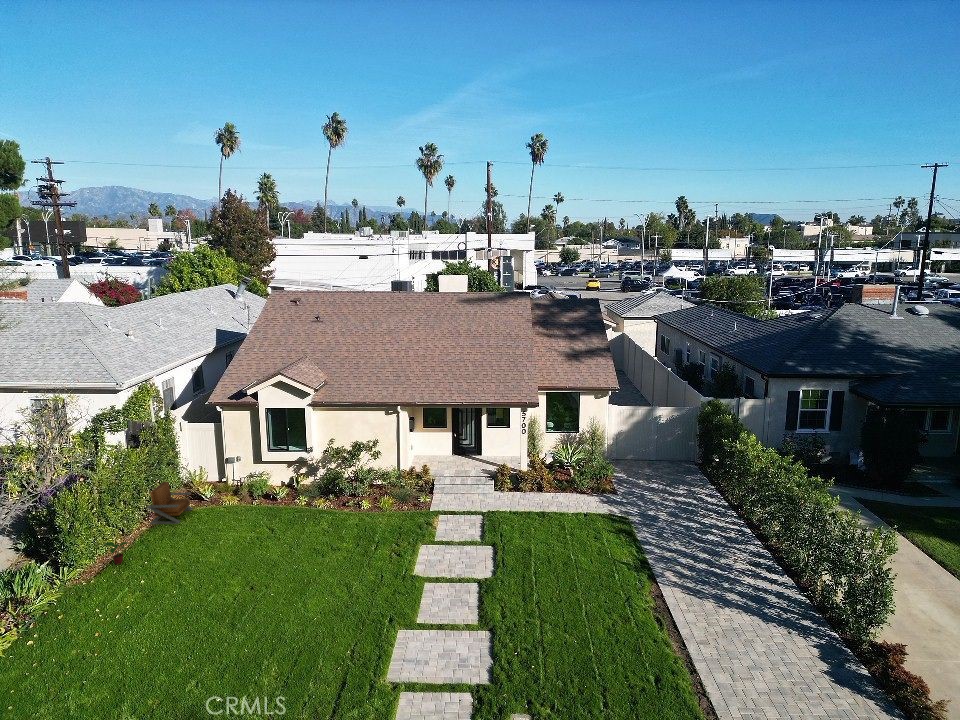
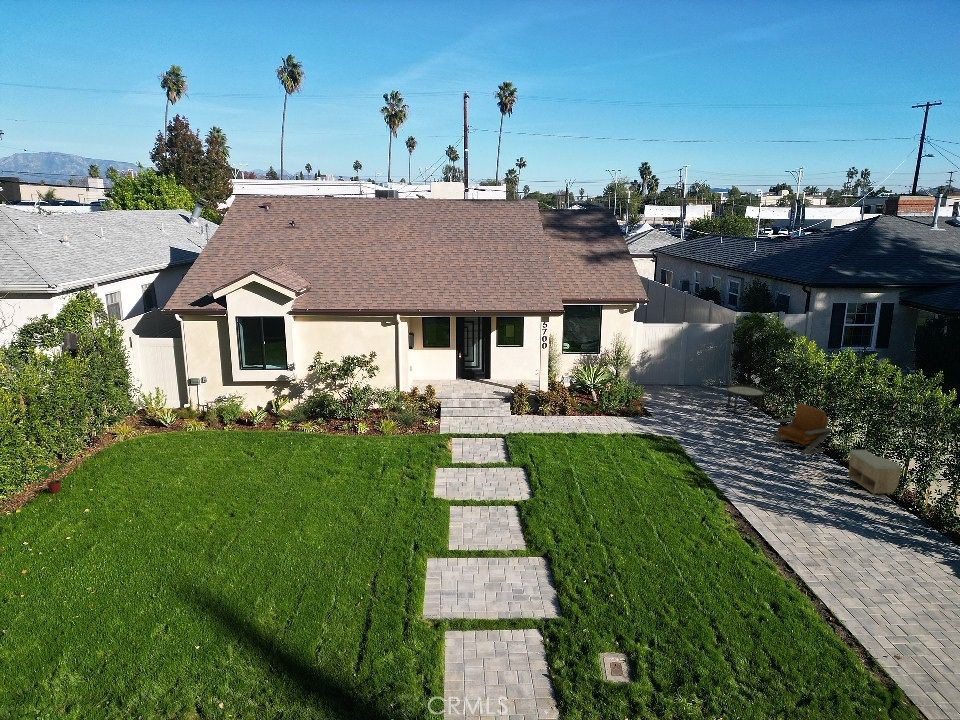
round table: none [686,466,721,495] -> present [726,385,766,414]
lounge chair: present [147,482,193,524] -> present [772,404,834,454]
storage bench: none [767,539,805,580] -> present [847,450,901,495]

